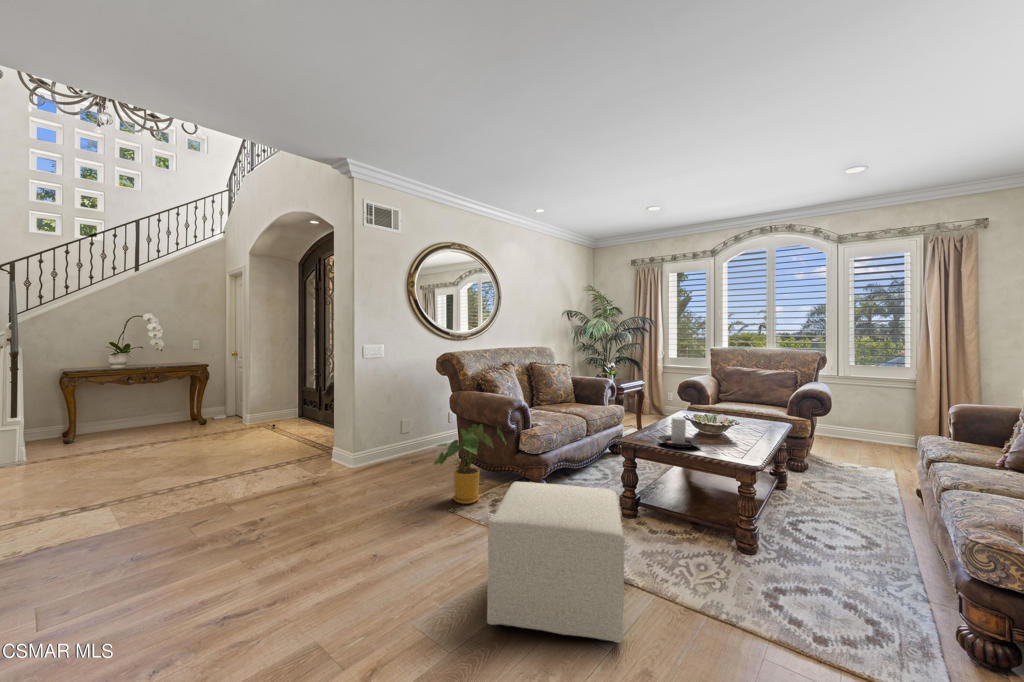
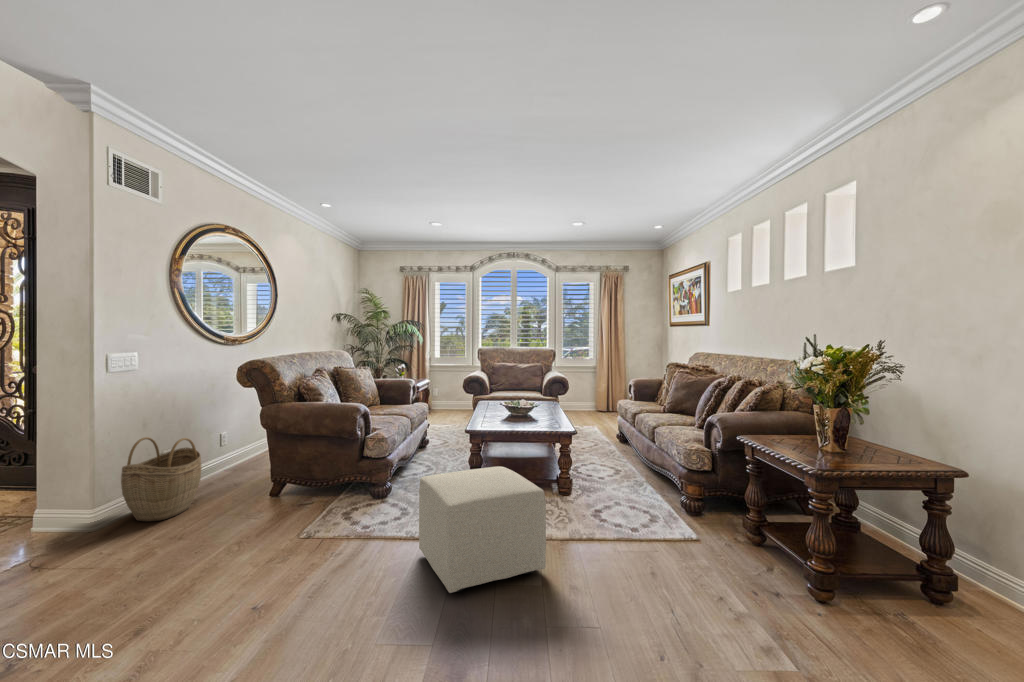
woven basket: none [359,409,413,473] -> present [121,437,201,521]
candle holder: present [658,417,699,448] -> none [494,403,527,428]
house plant: present [434,424,506,504] -> none [273,435,351,523]

